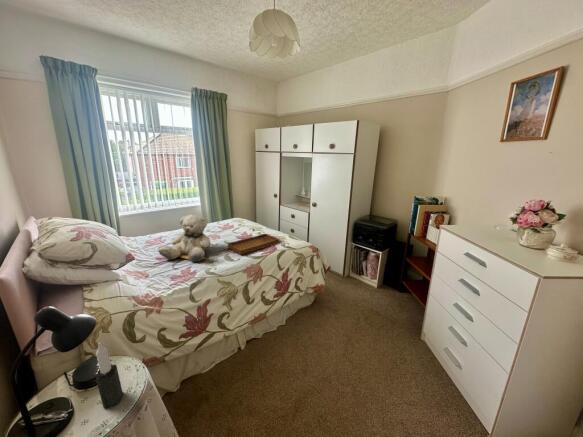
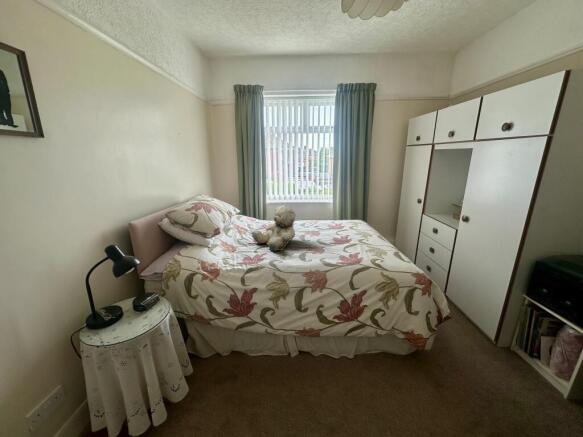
tray: present [228,229,280,255] -> none [311,232,371,256]
candle: present [96,342,123,408] -> none [122,277,141,330]

